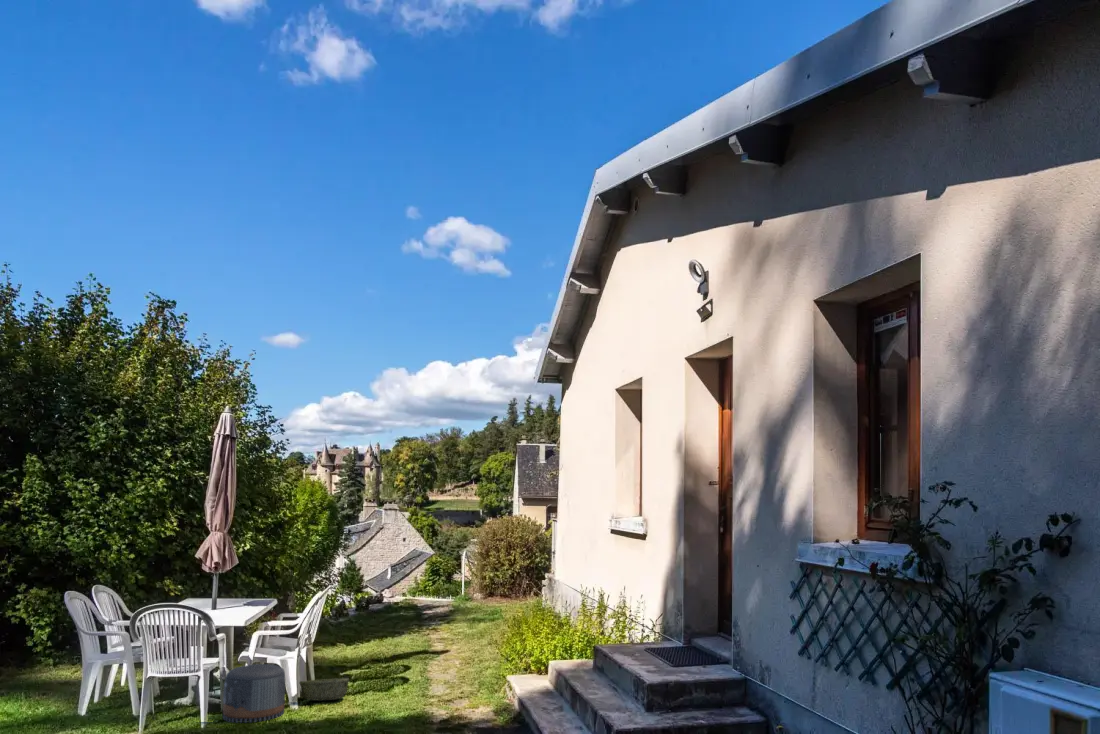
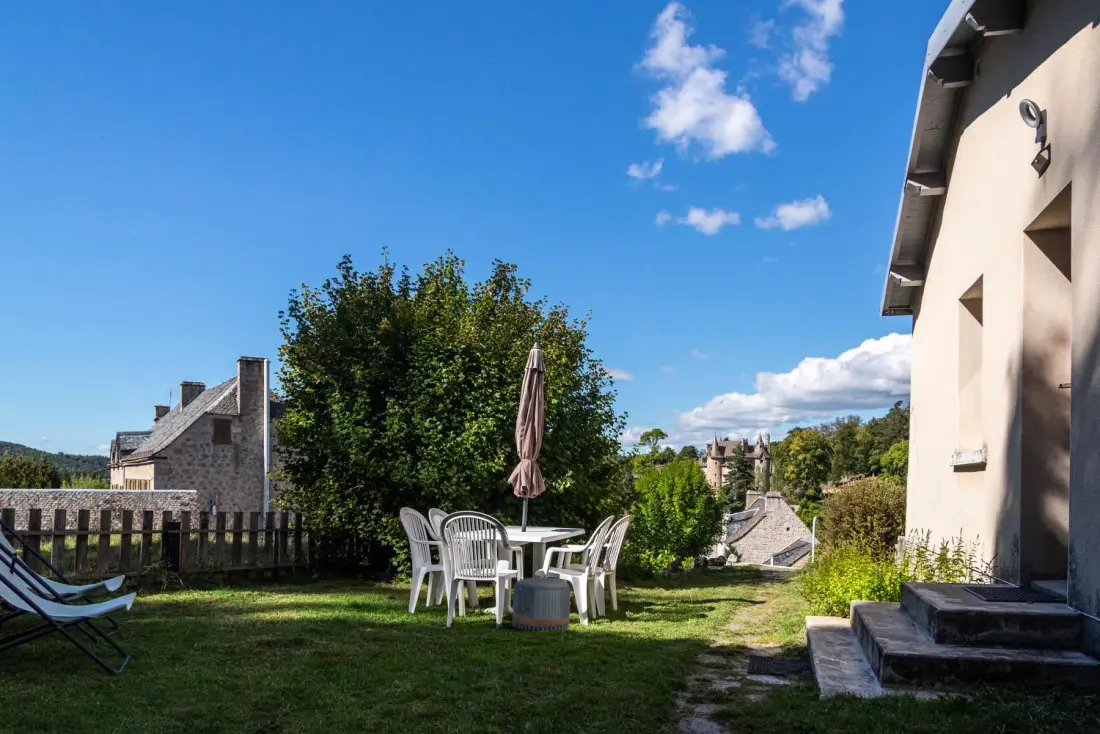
woven basket: present [300,678,349,701] -> none [589,601,639,625]

